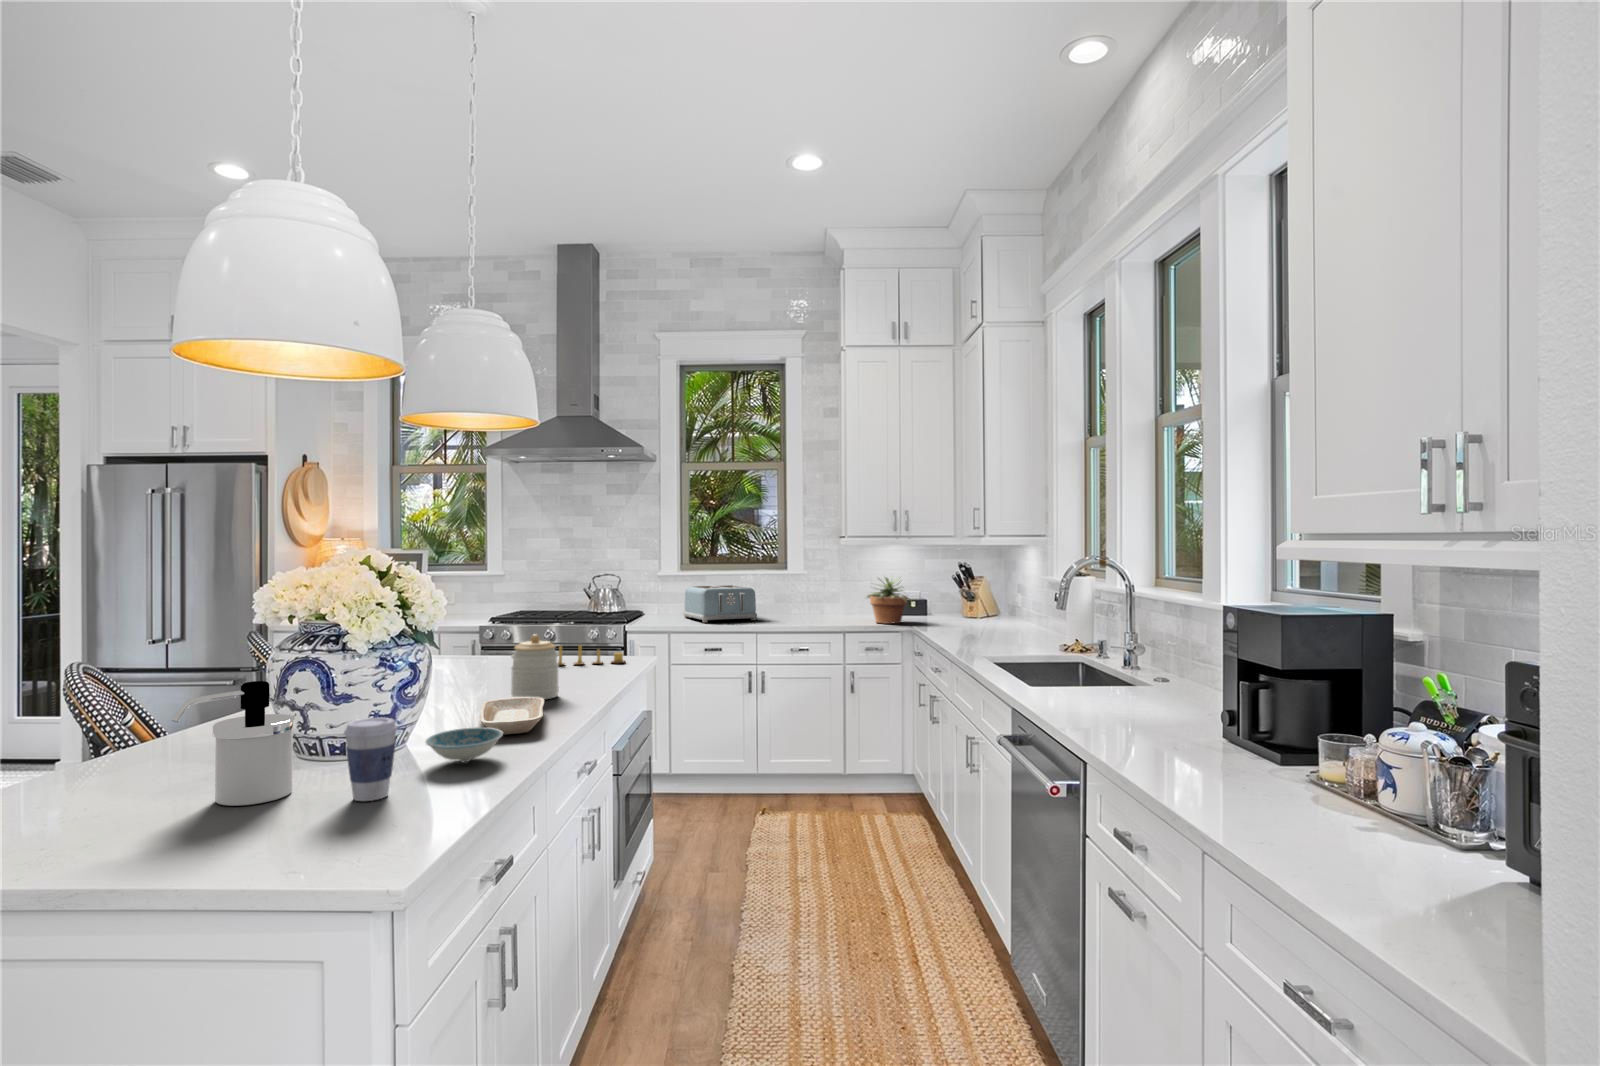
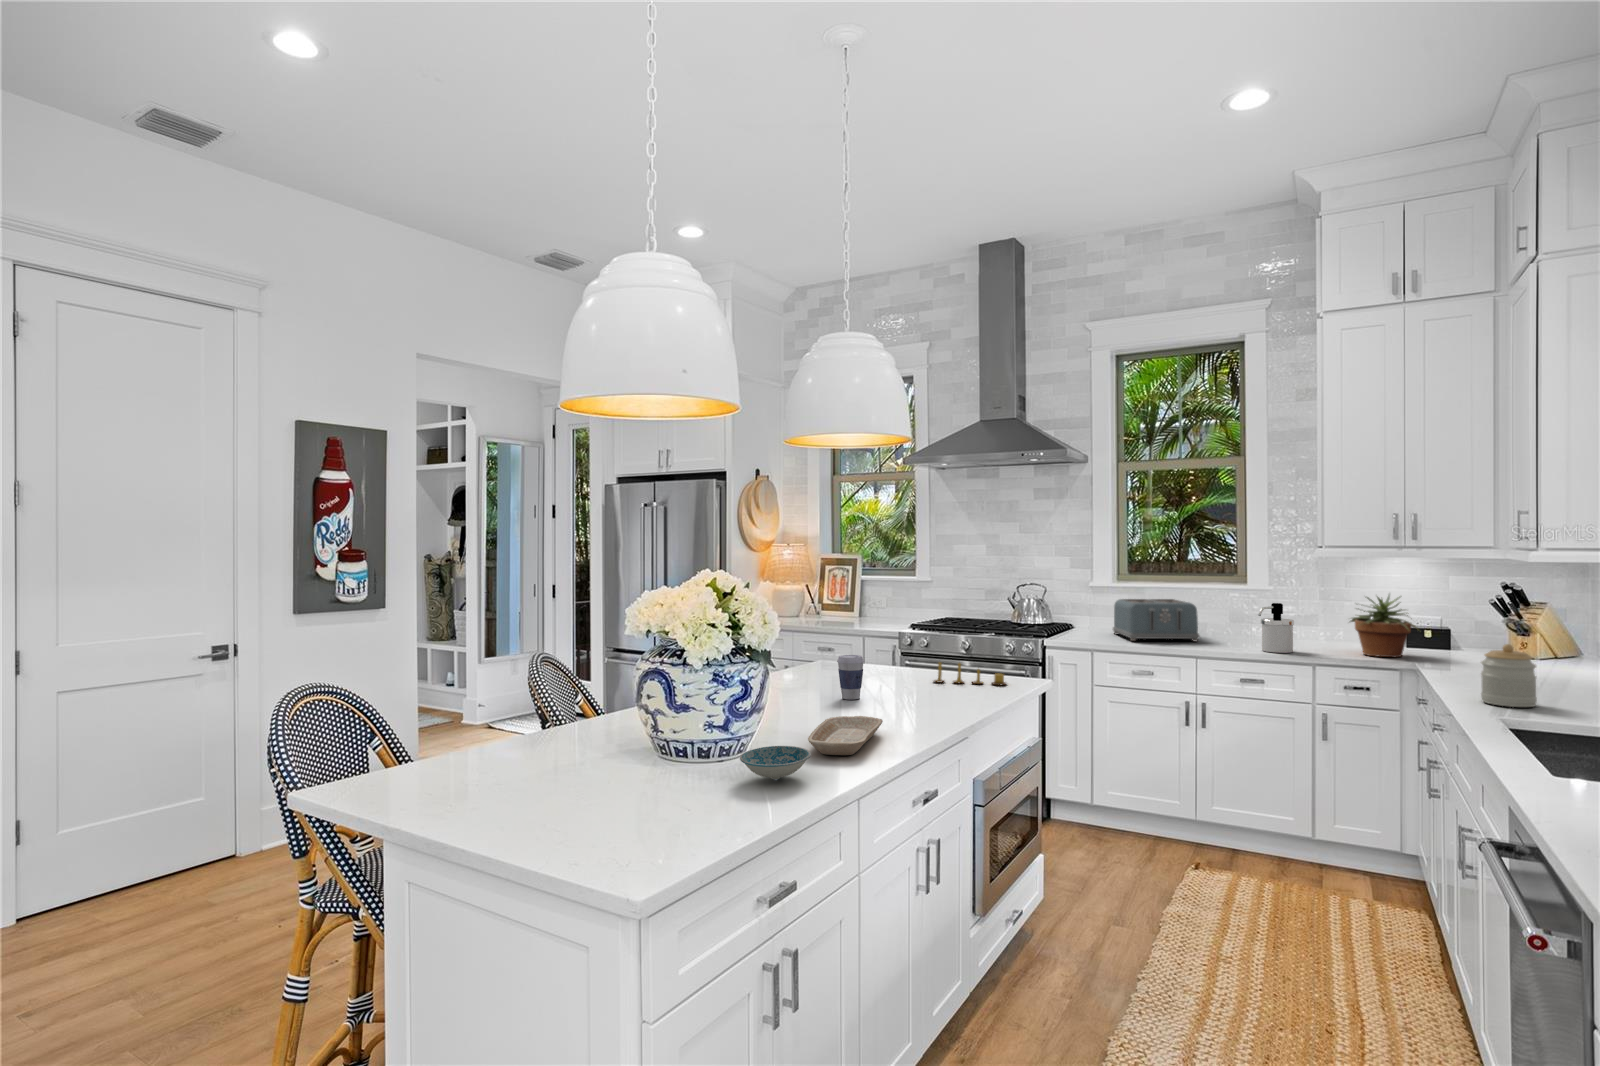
jar: present [511,634,559,699] -> present [1481,644,1537,707]
soap dispenser: present [172,681,296,806] -> present [1258,603,1294,653]
coffee cup: present [344,718,397,801] -> present [837,655,864,700]

